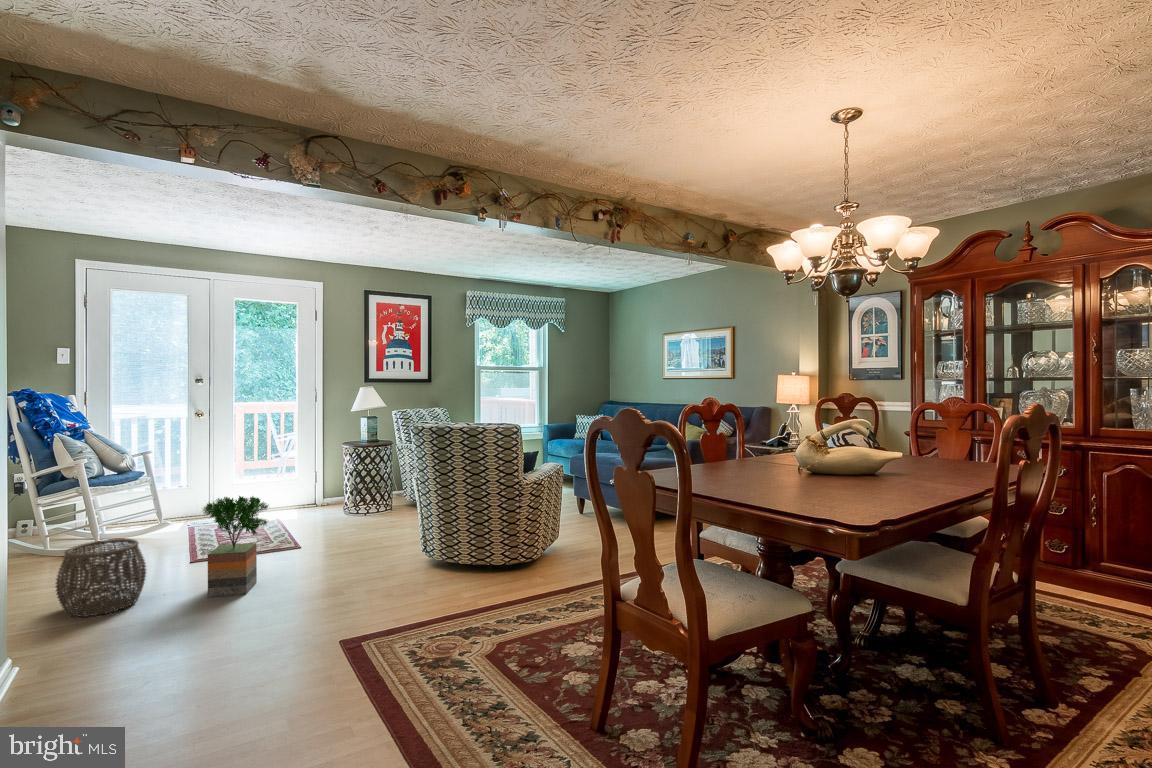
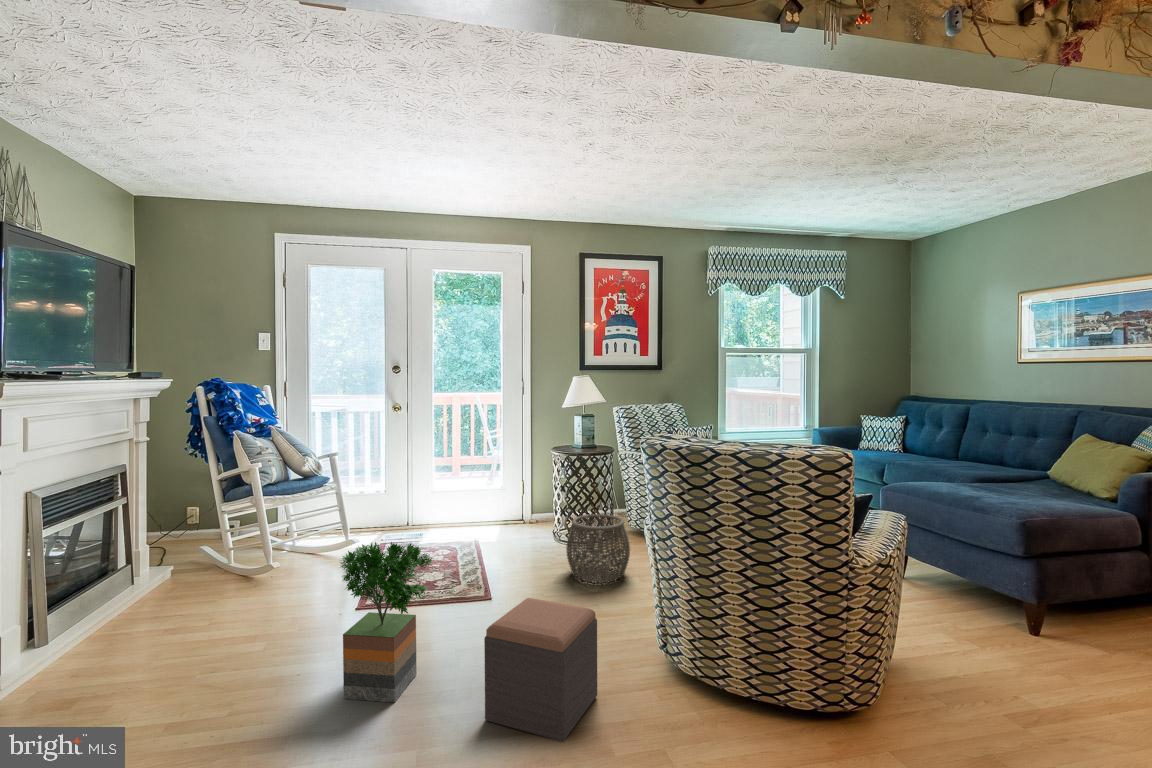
footstool: none [311,524,382,593] -> present [484,598,597,742]
woven basket: present [56,539,147,617] -> present [566,514,630,583]

